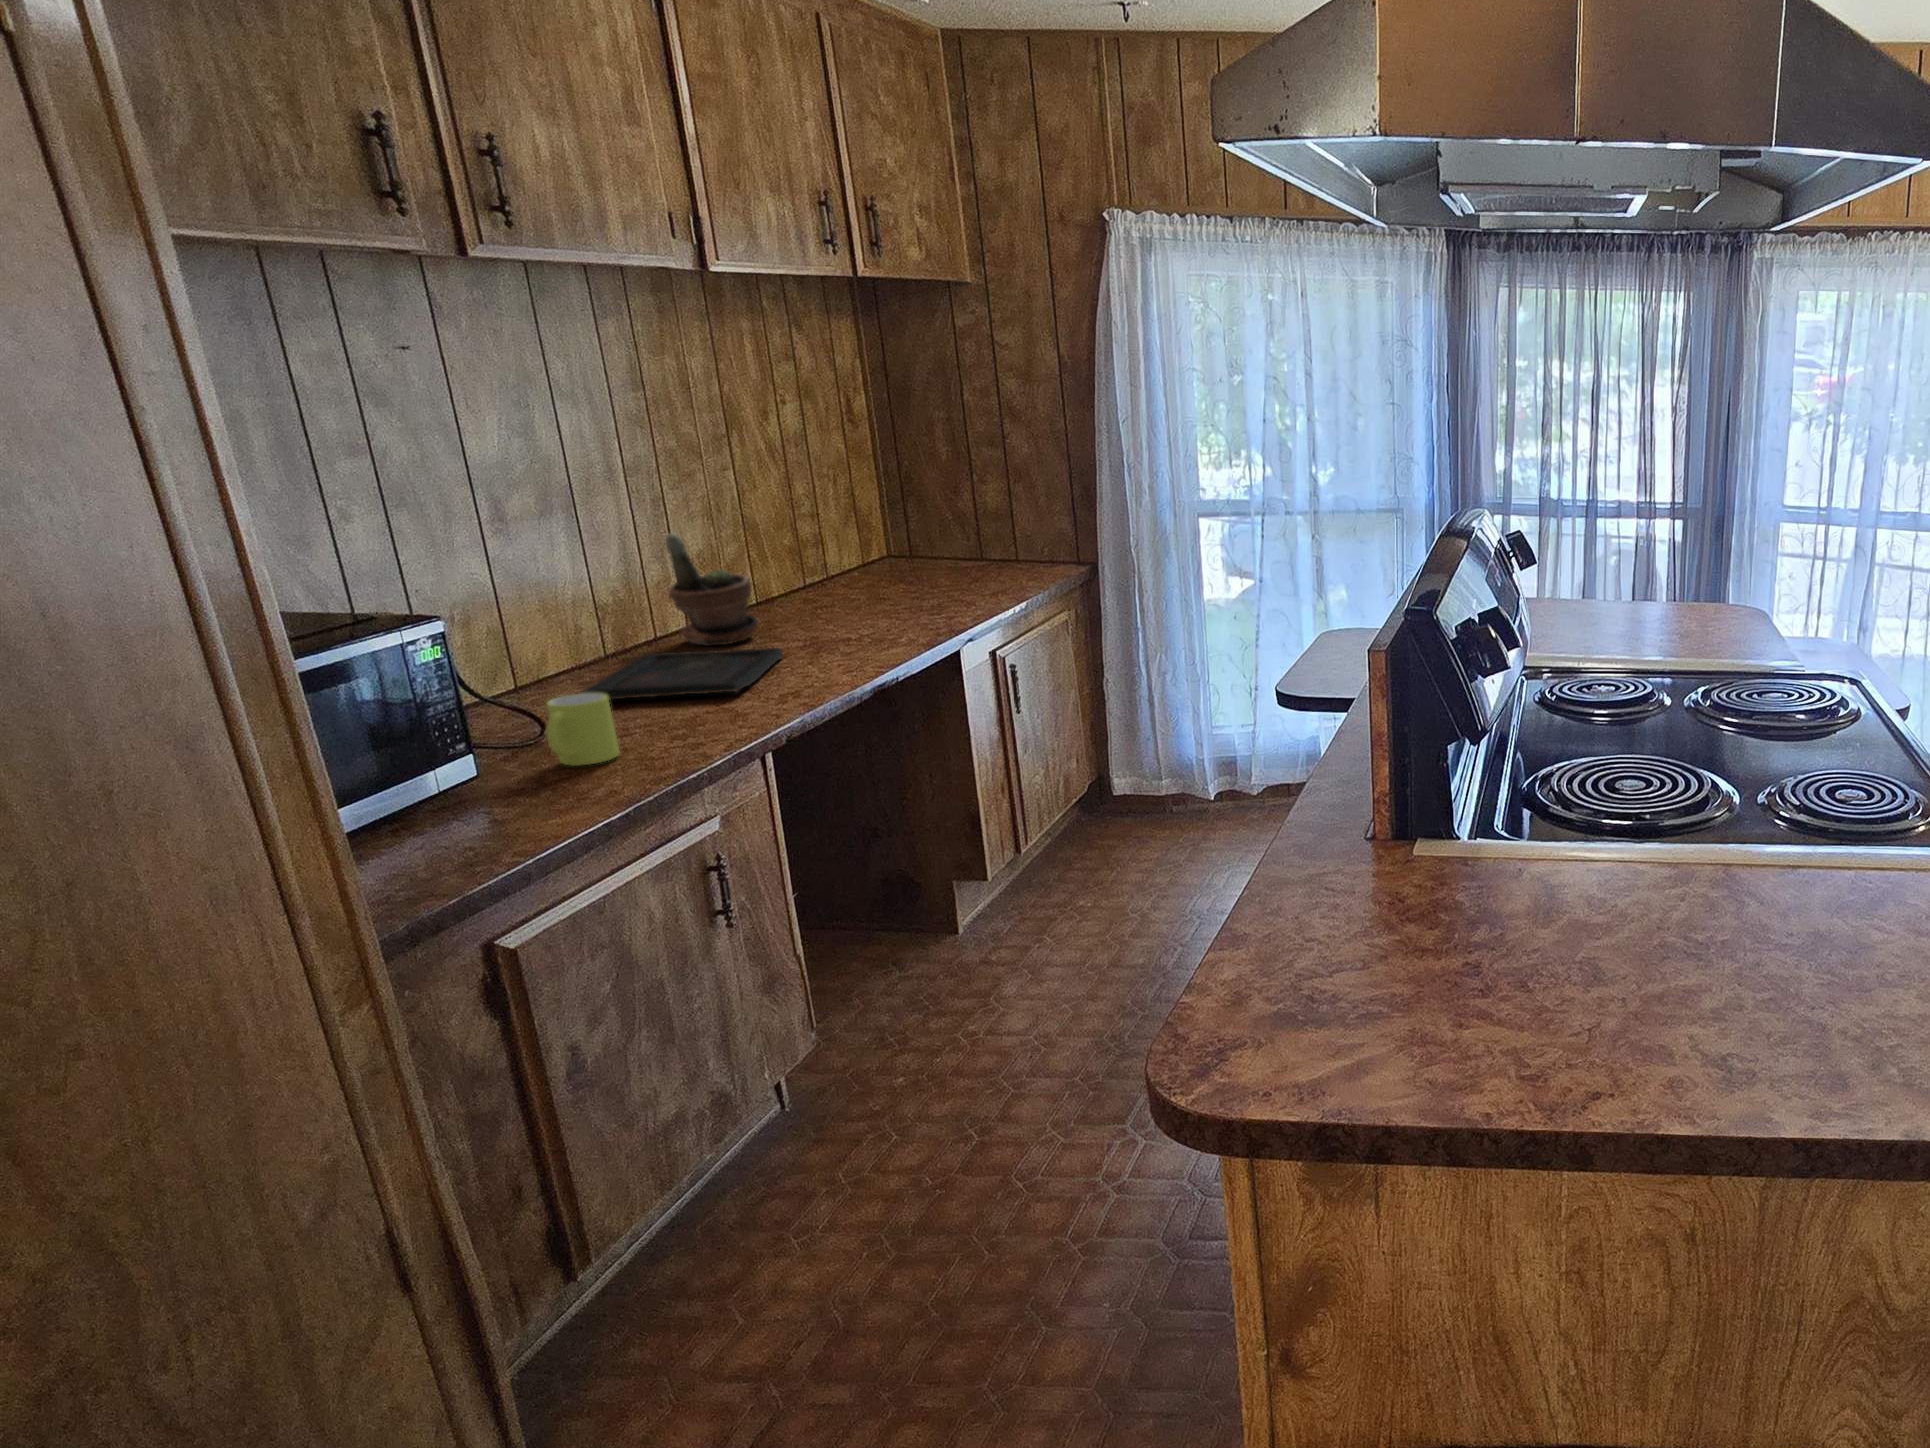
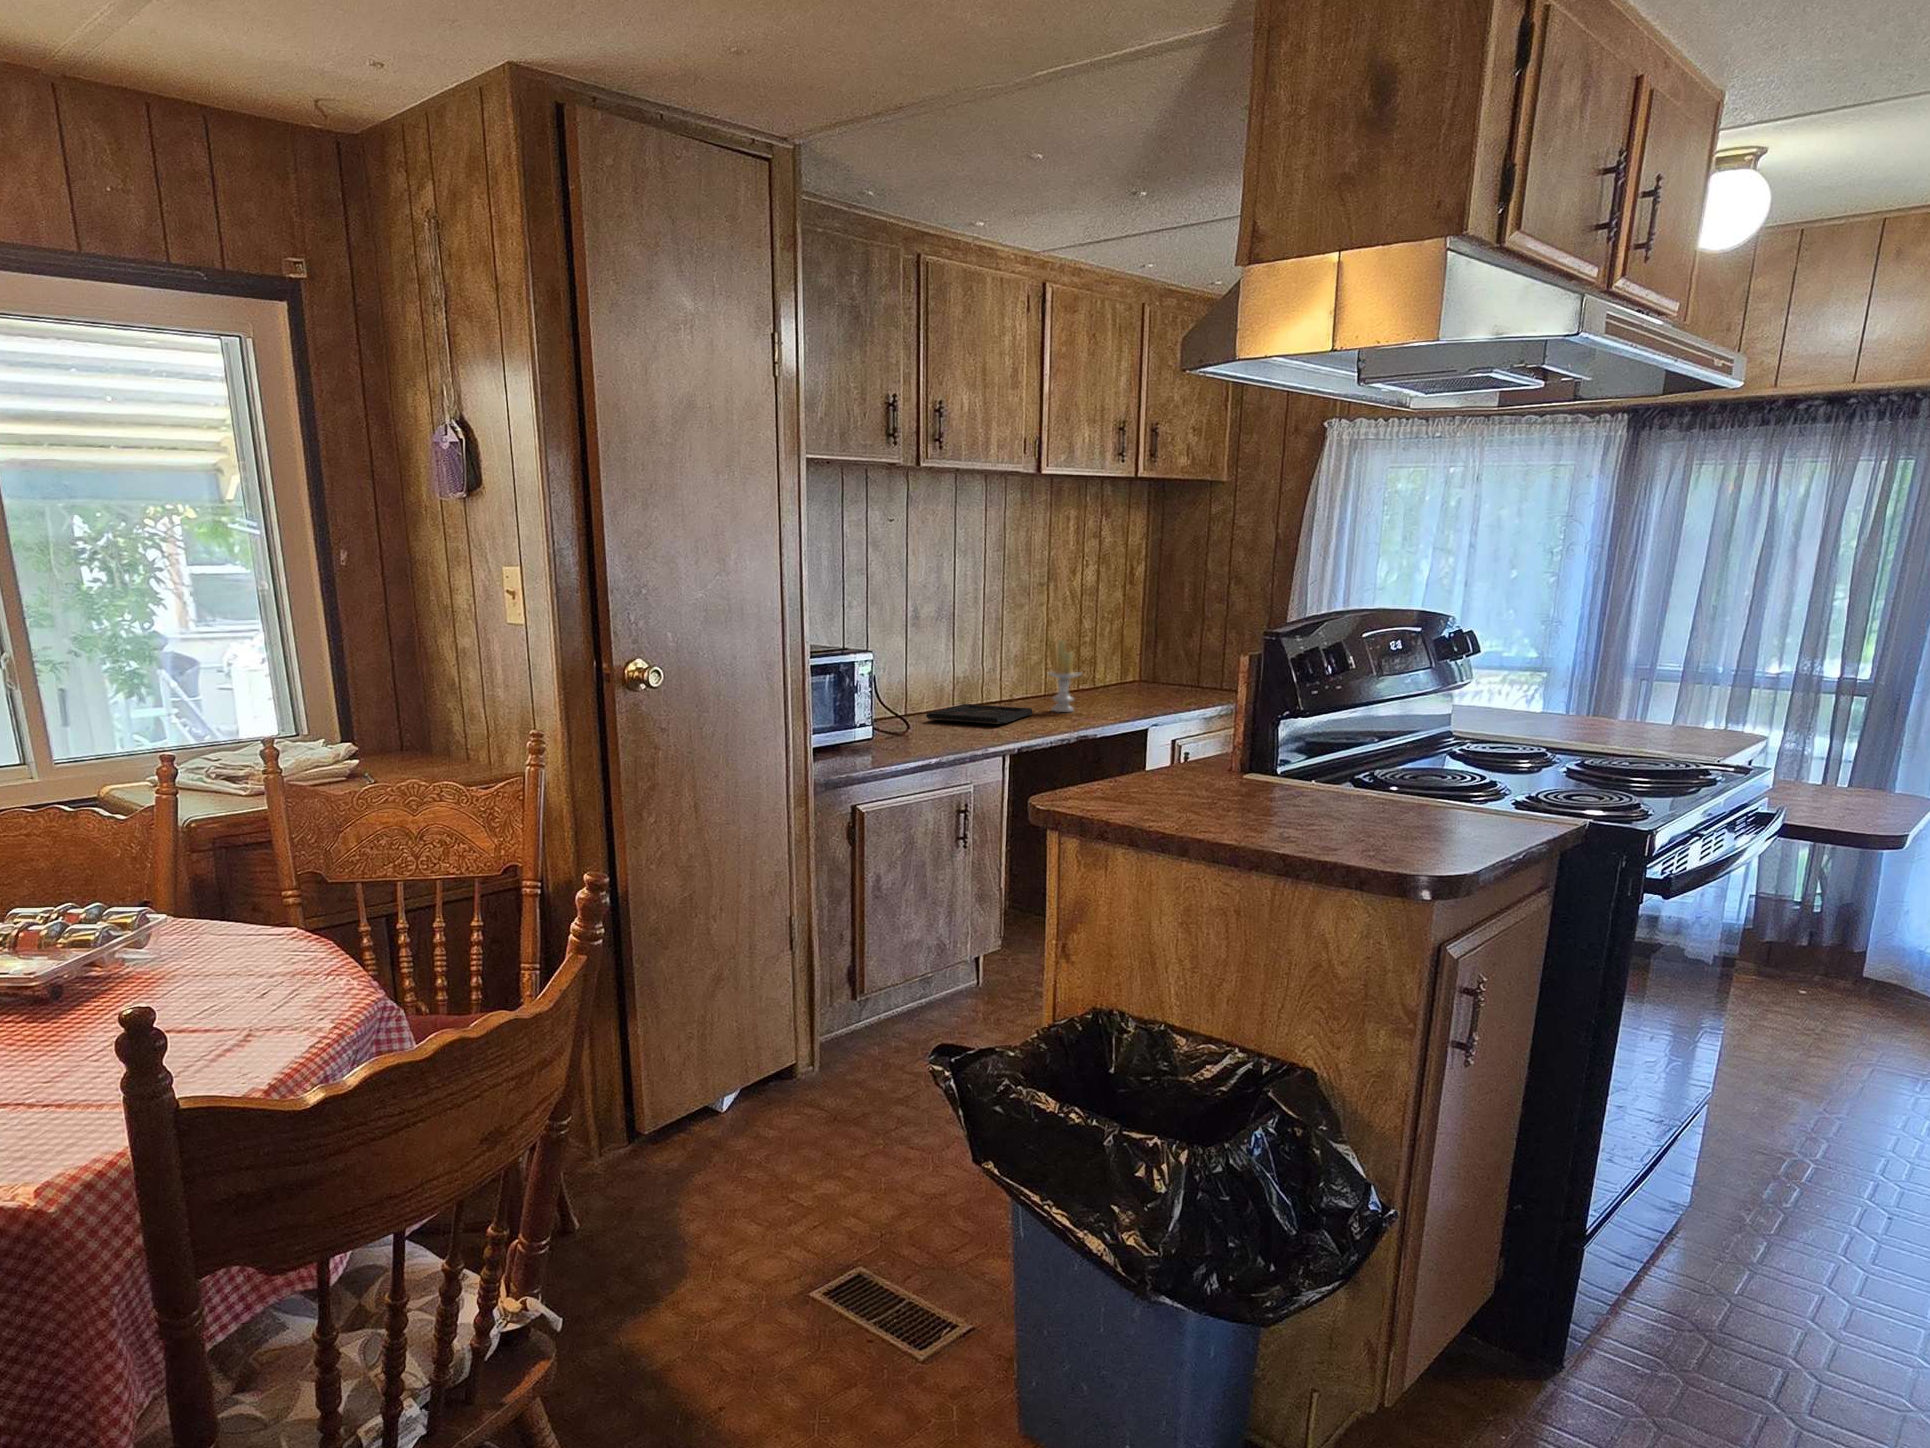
candle: none [788,532,852,643] -> present [1048,640,1081,712]
potted plant: present [666,533,758,646] -> none [985,636,1029,707]
mug: present [546,693,619,766] -> none [901,704,932,741]

